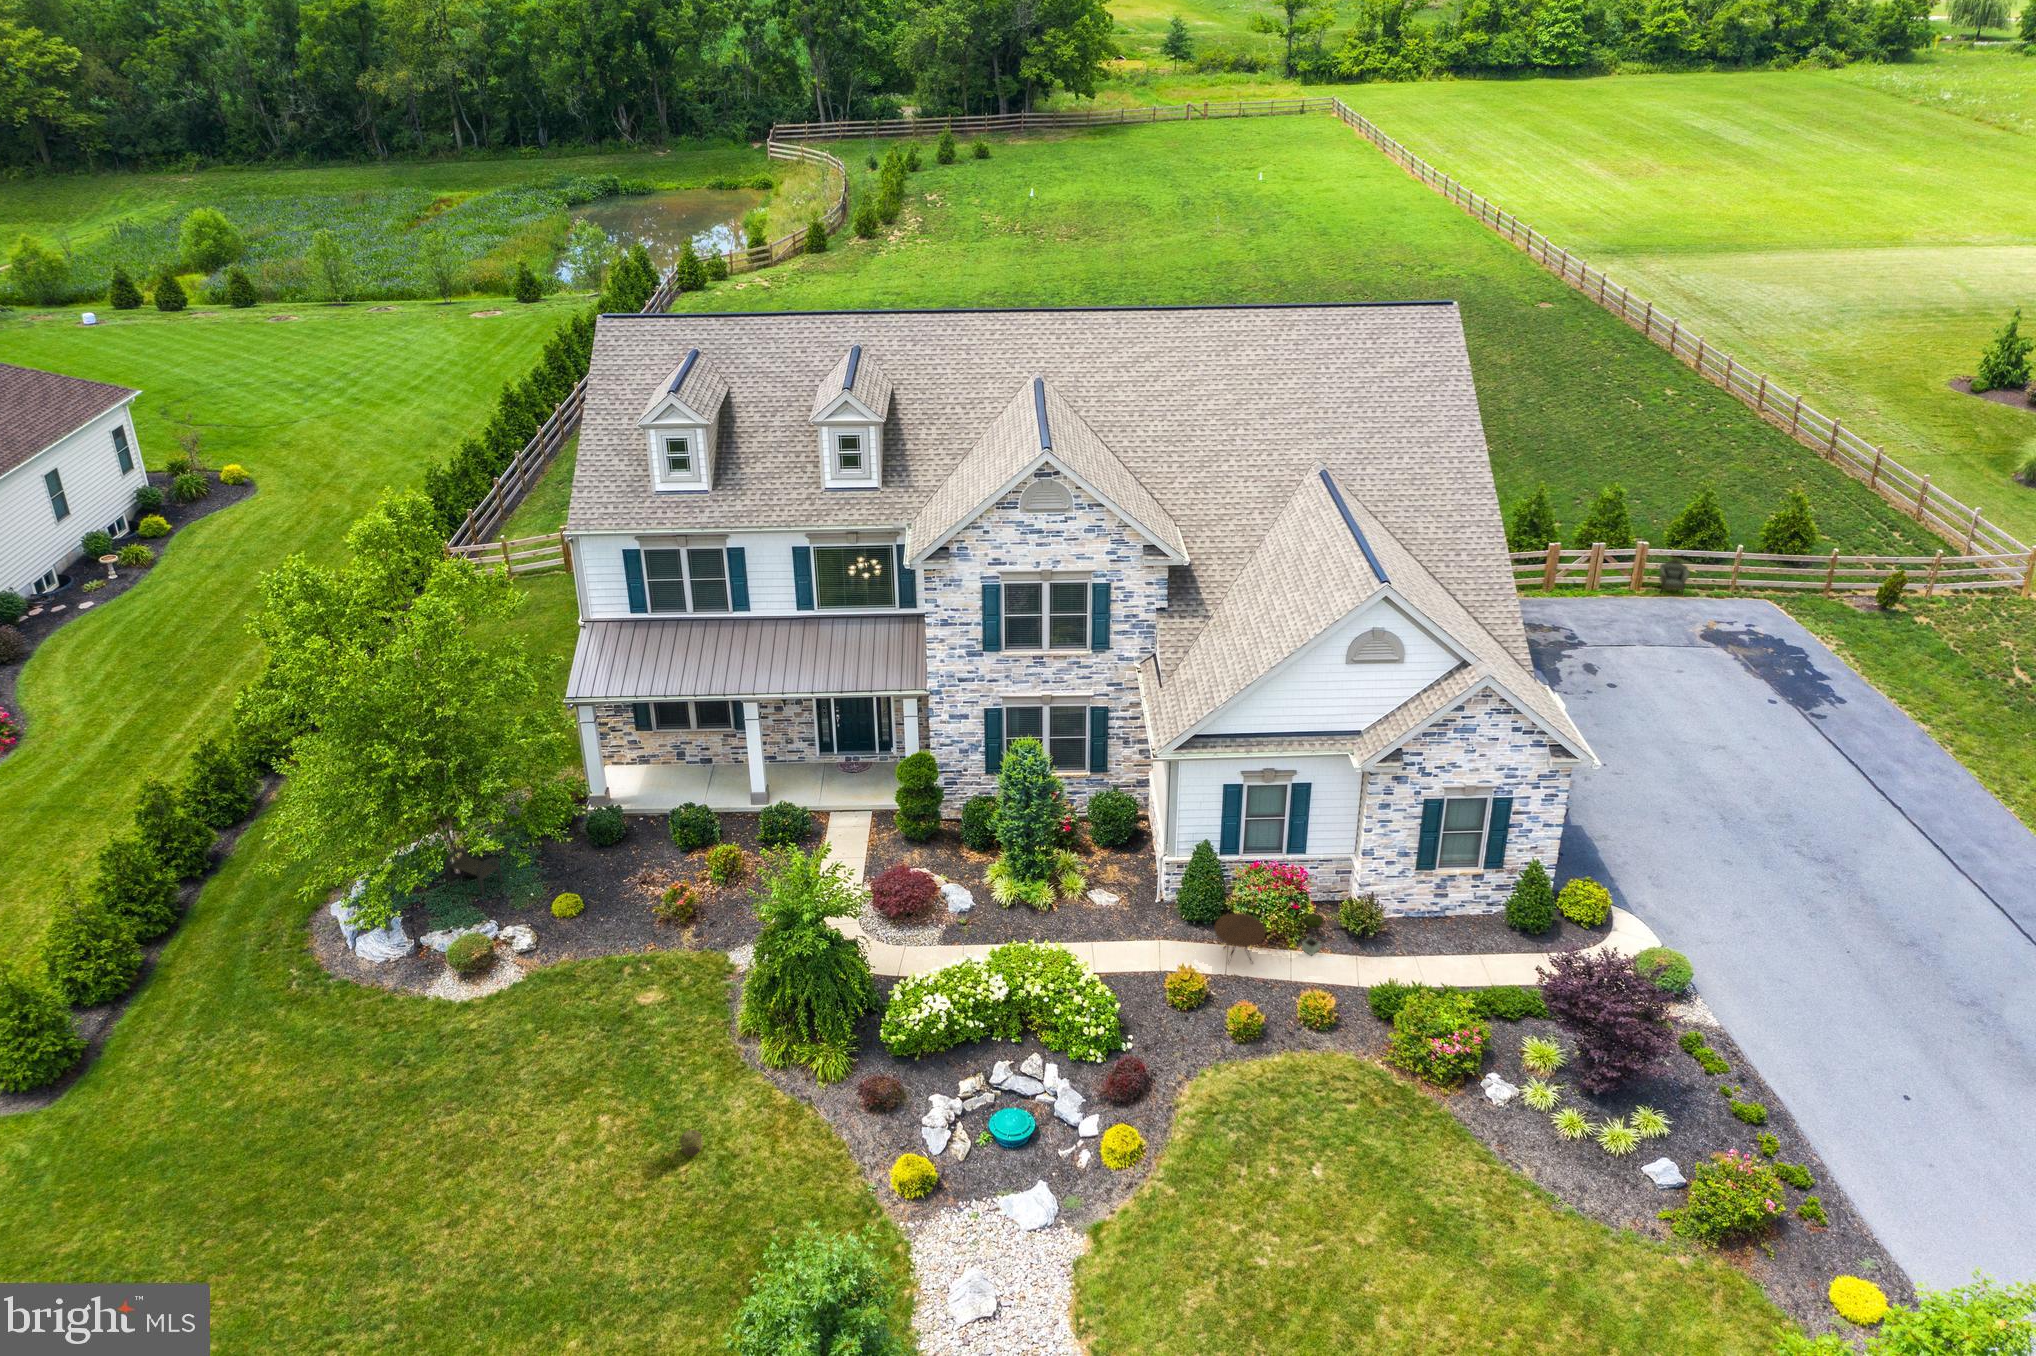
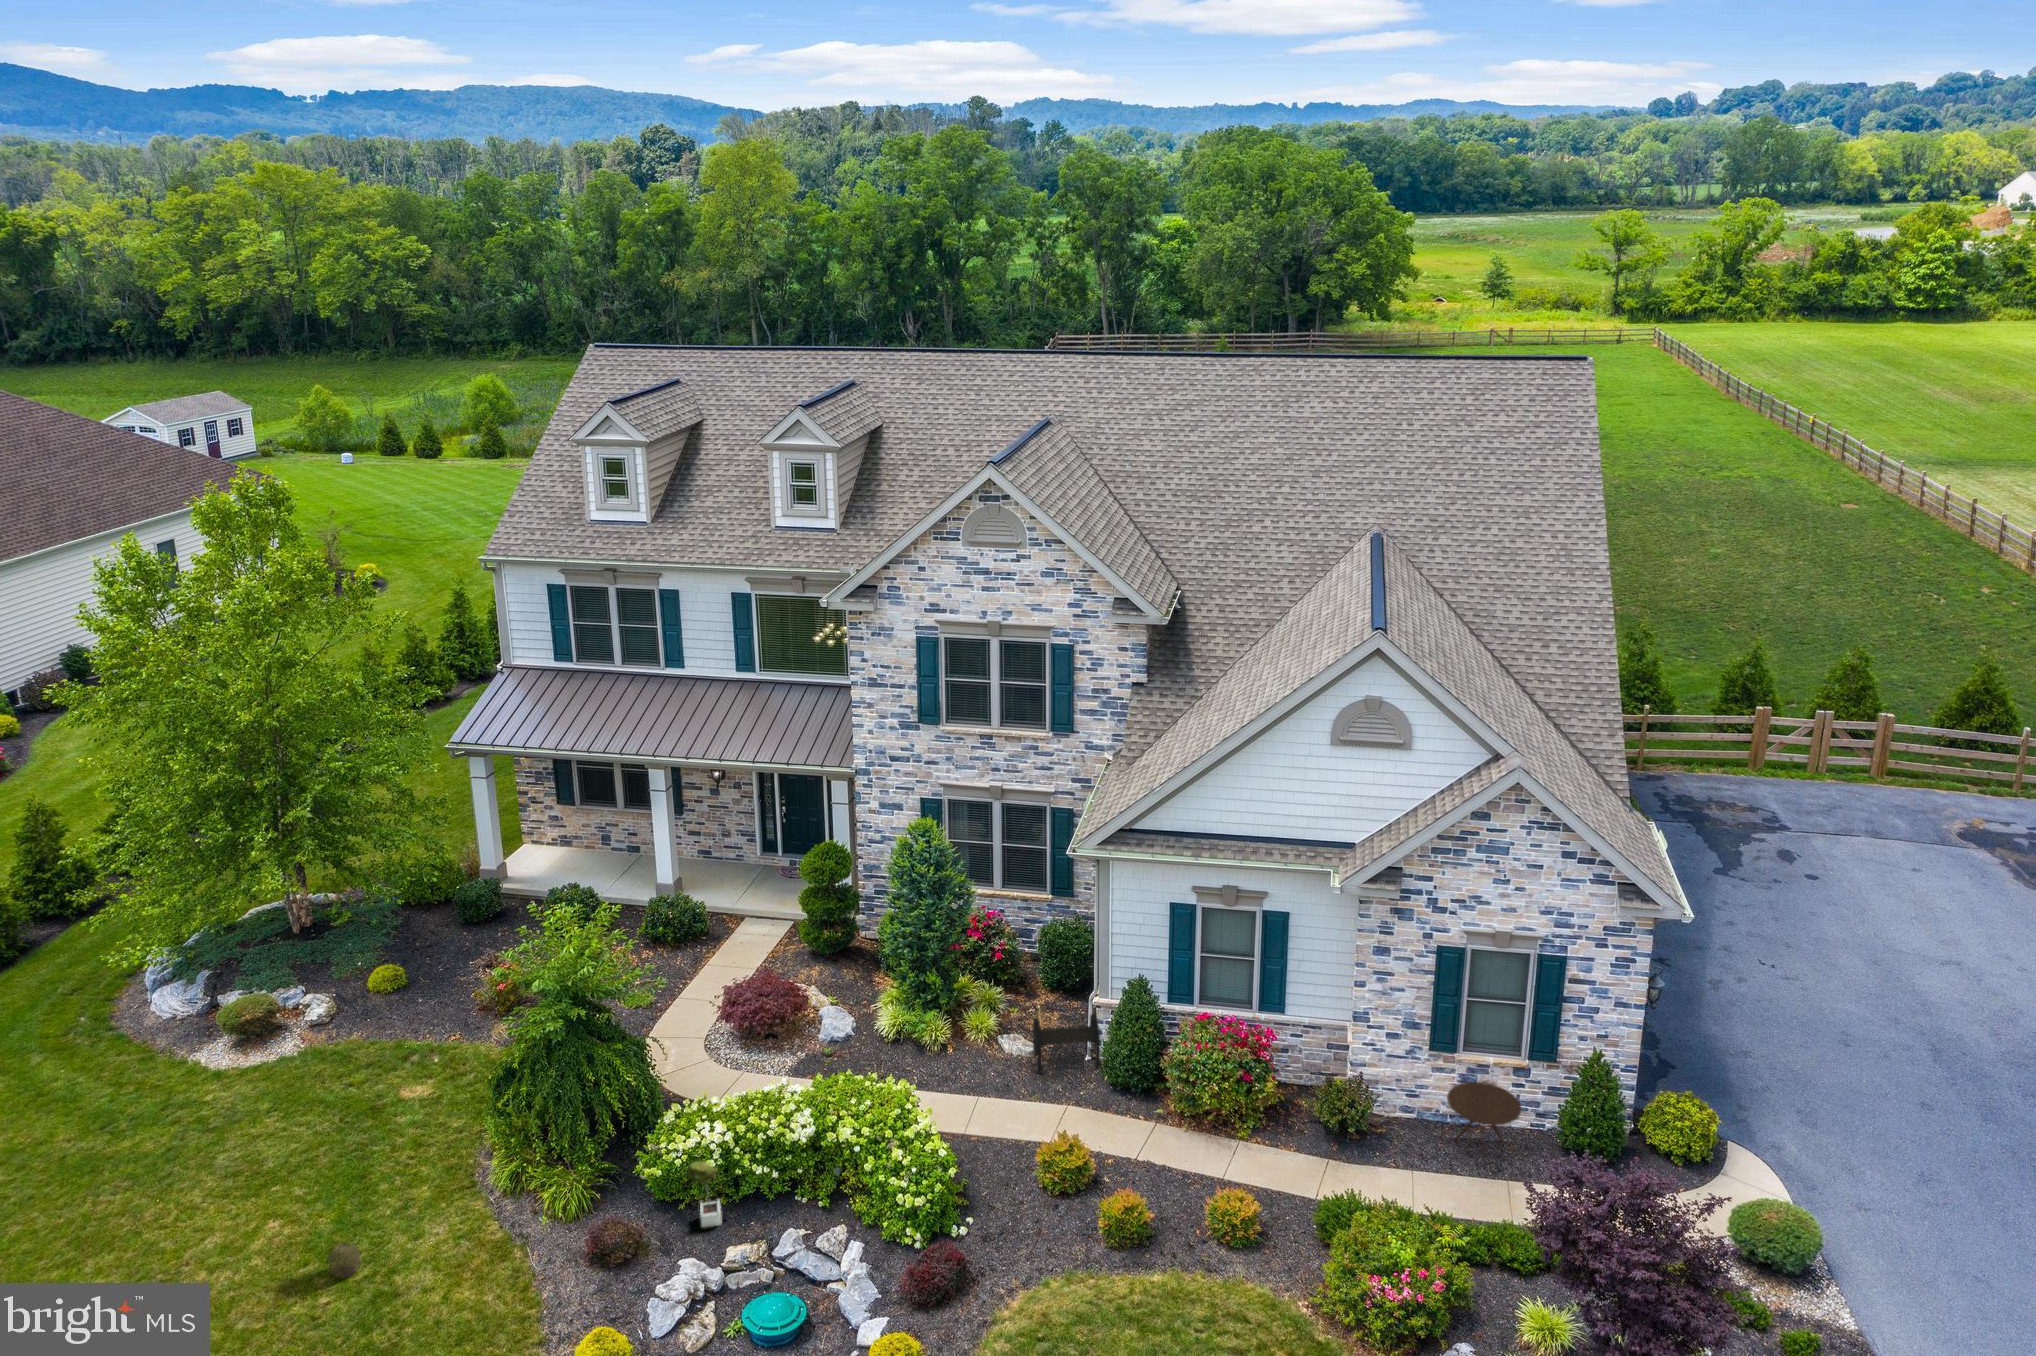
armchair: present [1659,560,1690,591] -> none [1909,735,1954,783]
bench: present [445,848,503,896] -> present [1033,1014,1101,1074]
round table: present [1214,913,1266,962] -> present [1447,1082,1522,1157]
potted tree: present [1302,914,1323,955] -> present [687,1162,721,1228]

